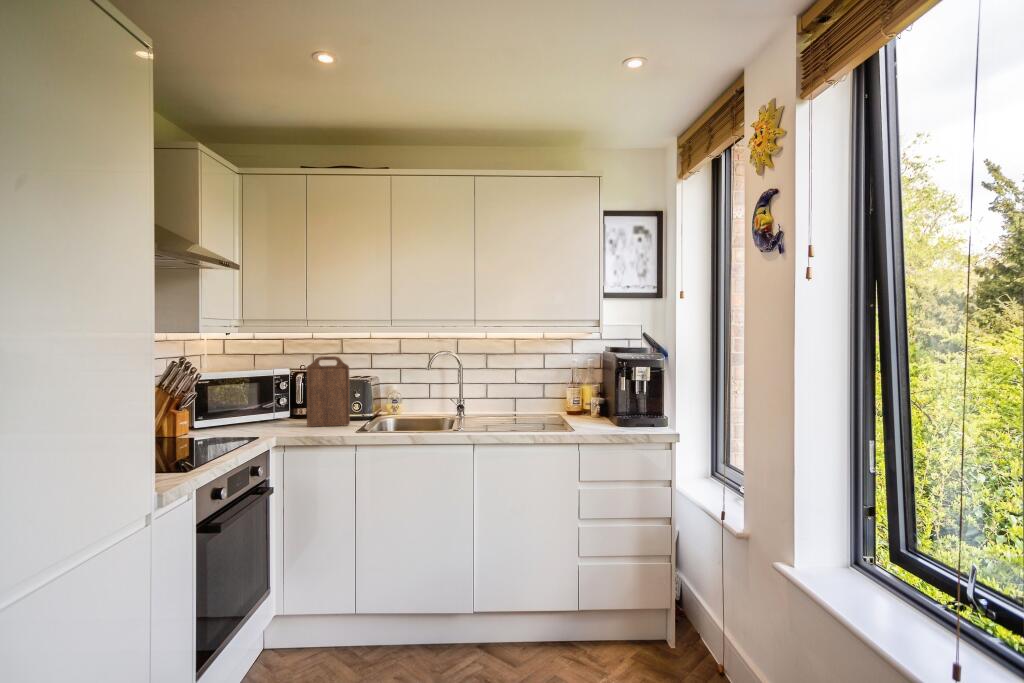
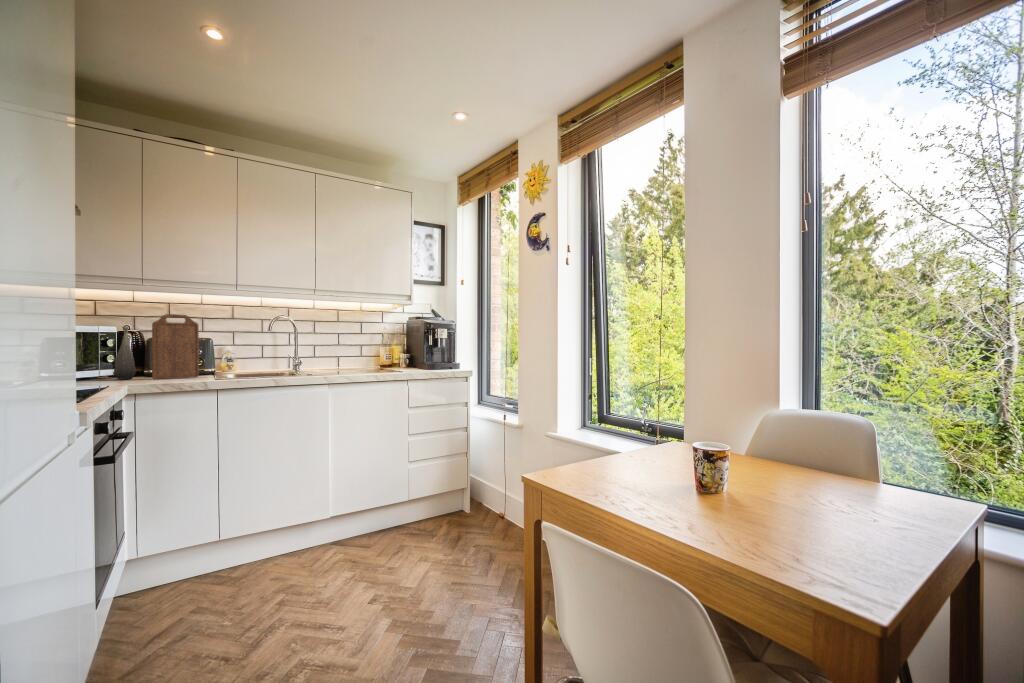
bottle: none [279,369,299,425] -> present [113,326,136,379]

